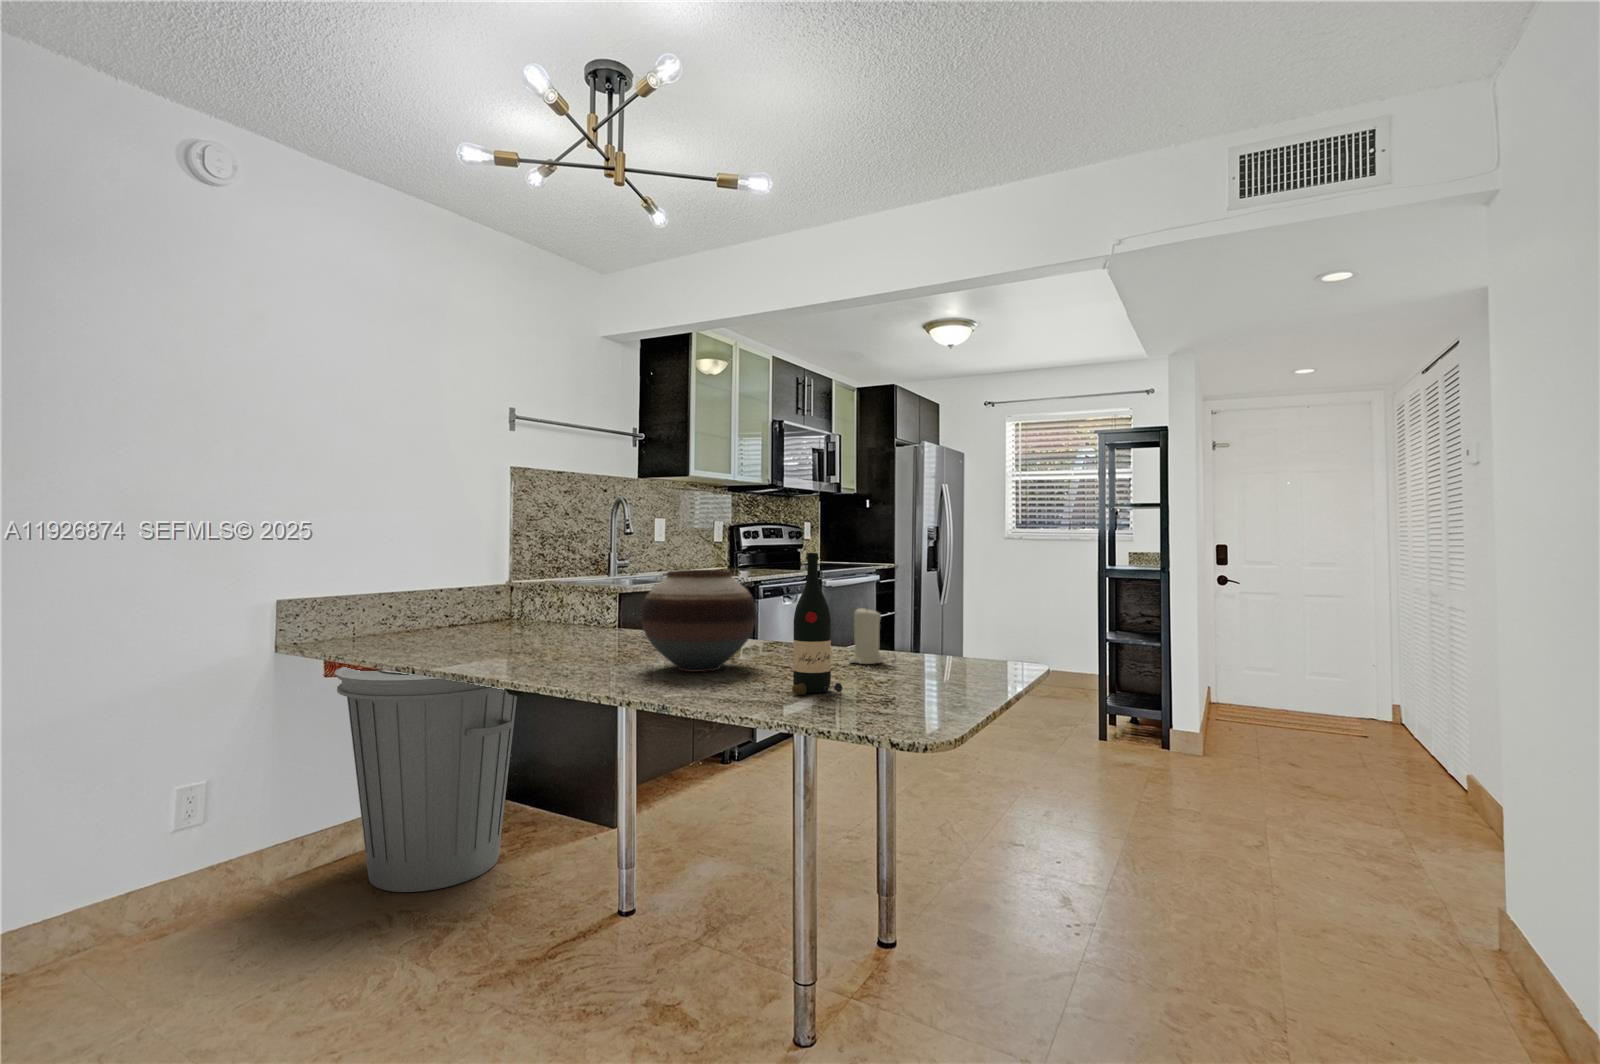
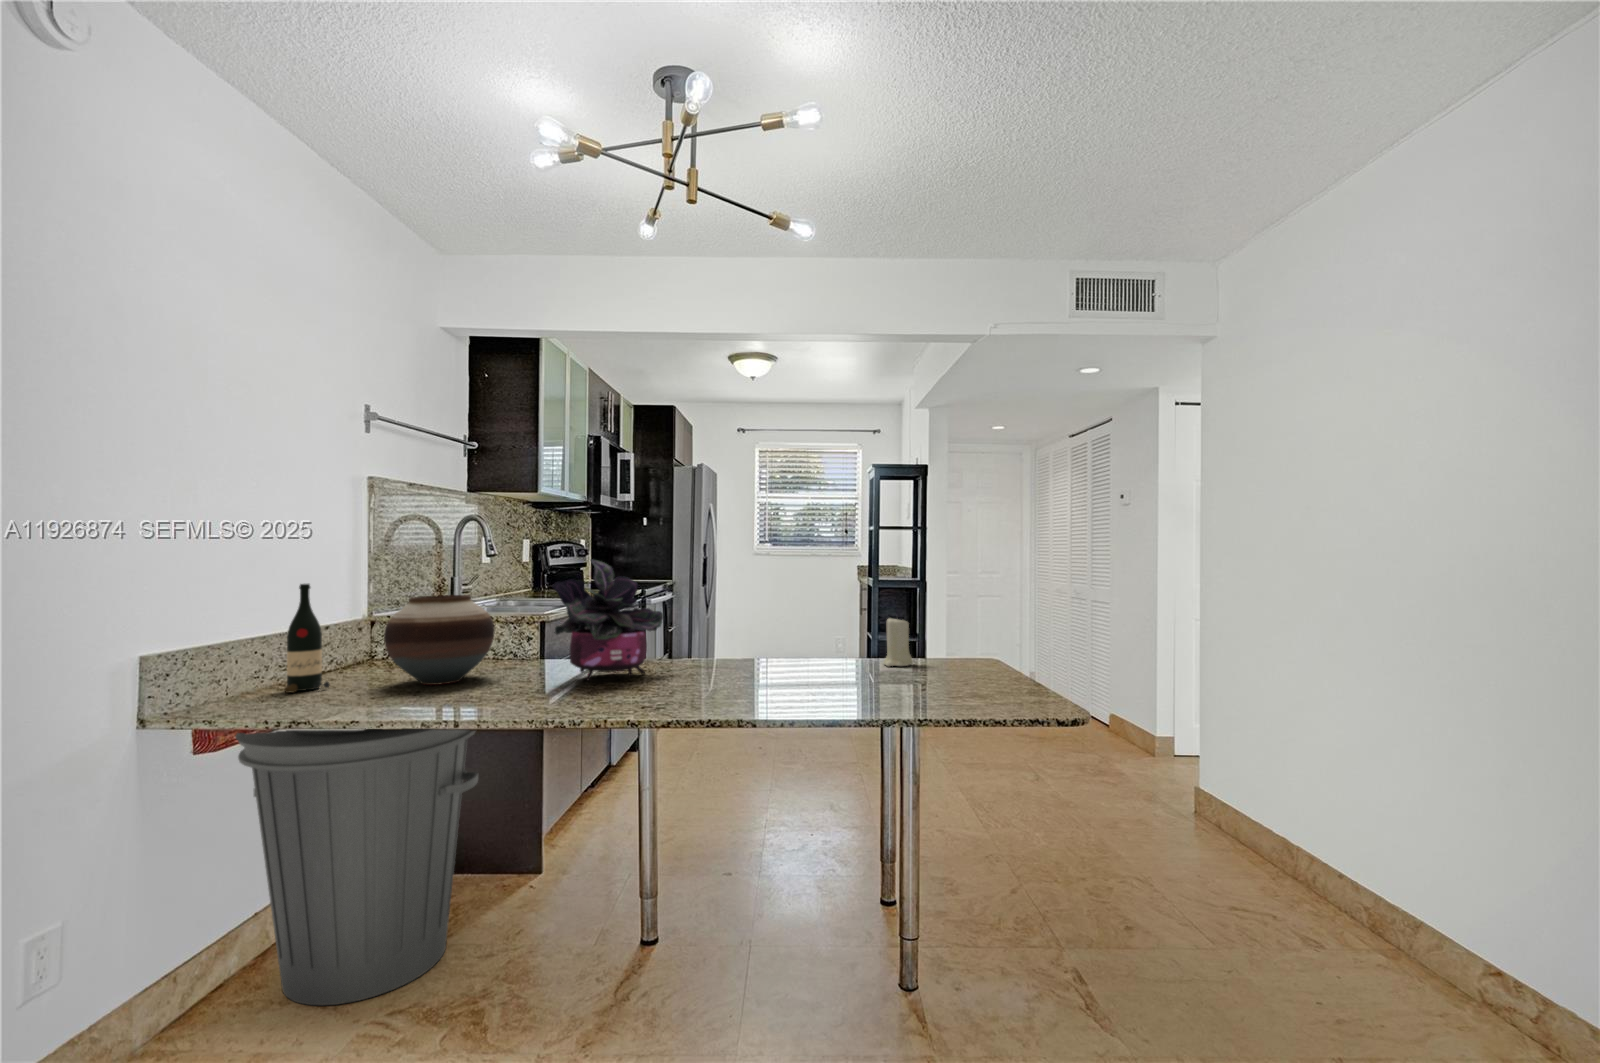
potted plant: none [536,535,645,648] -> present [552,559,663,680]
wine bottle: present [792,553,842,695] -> present [284,584,330,693]
vase: present [641,570,756,672] -> present [384,595,494,685]

